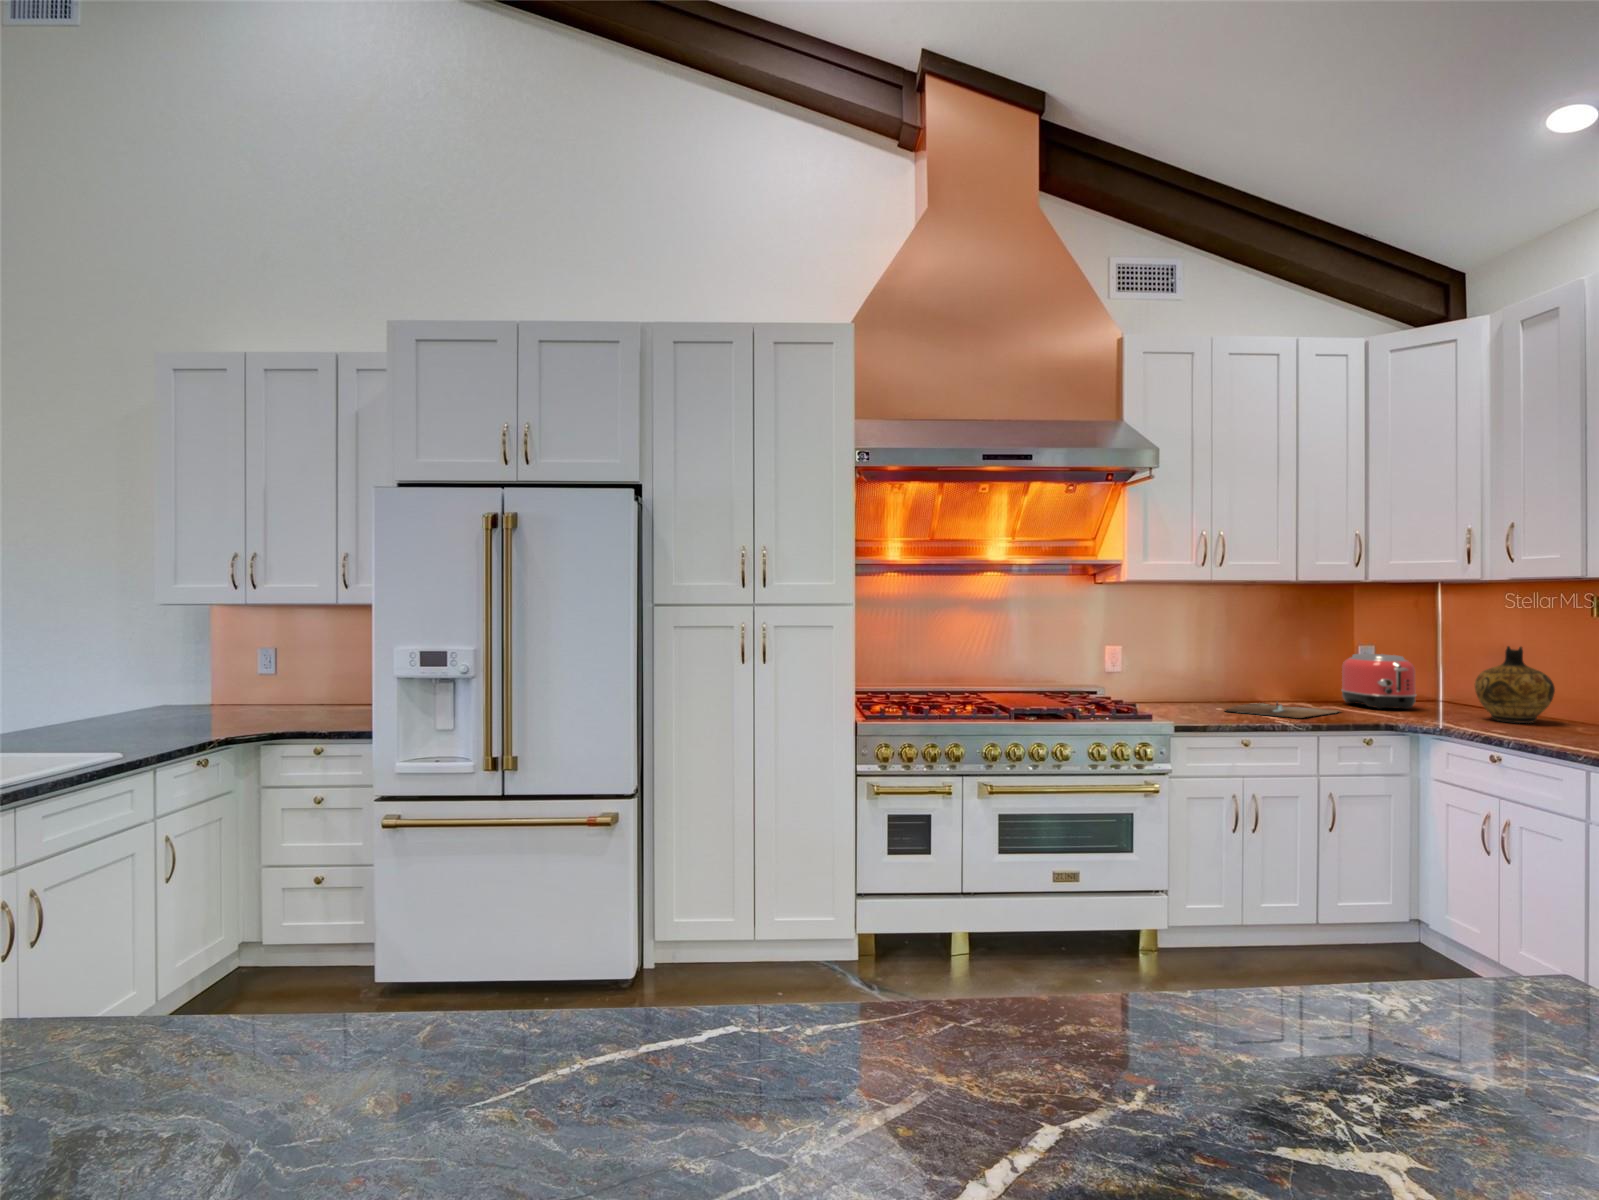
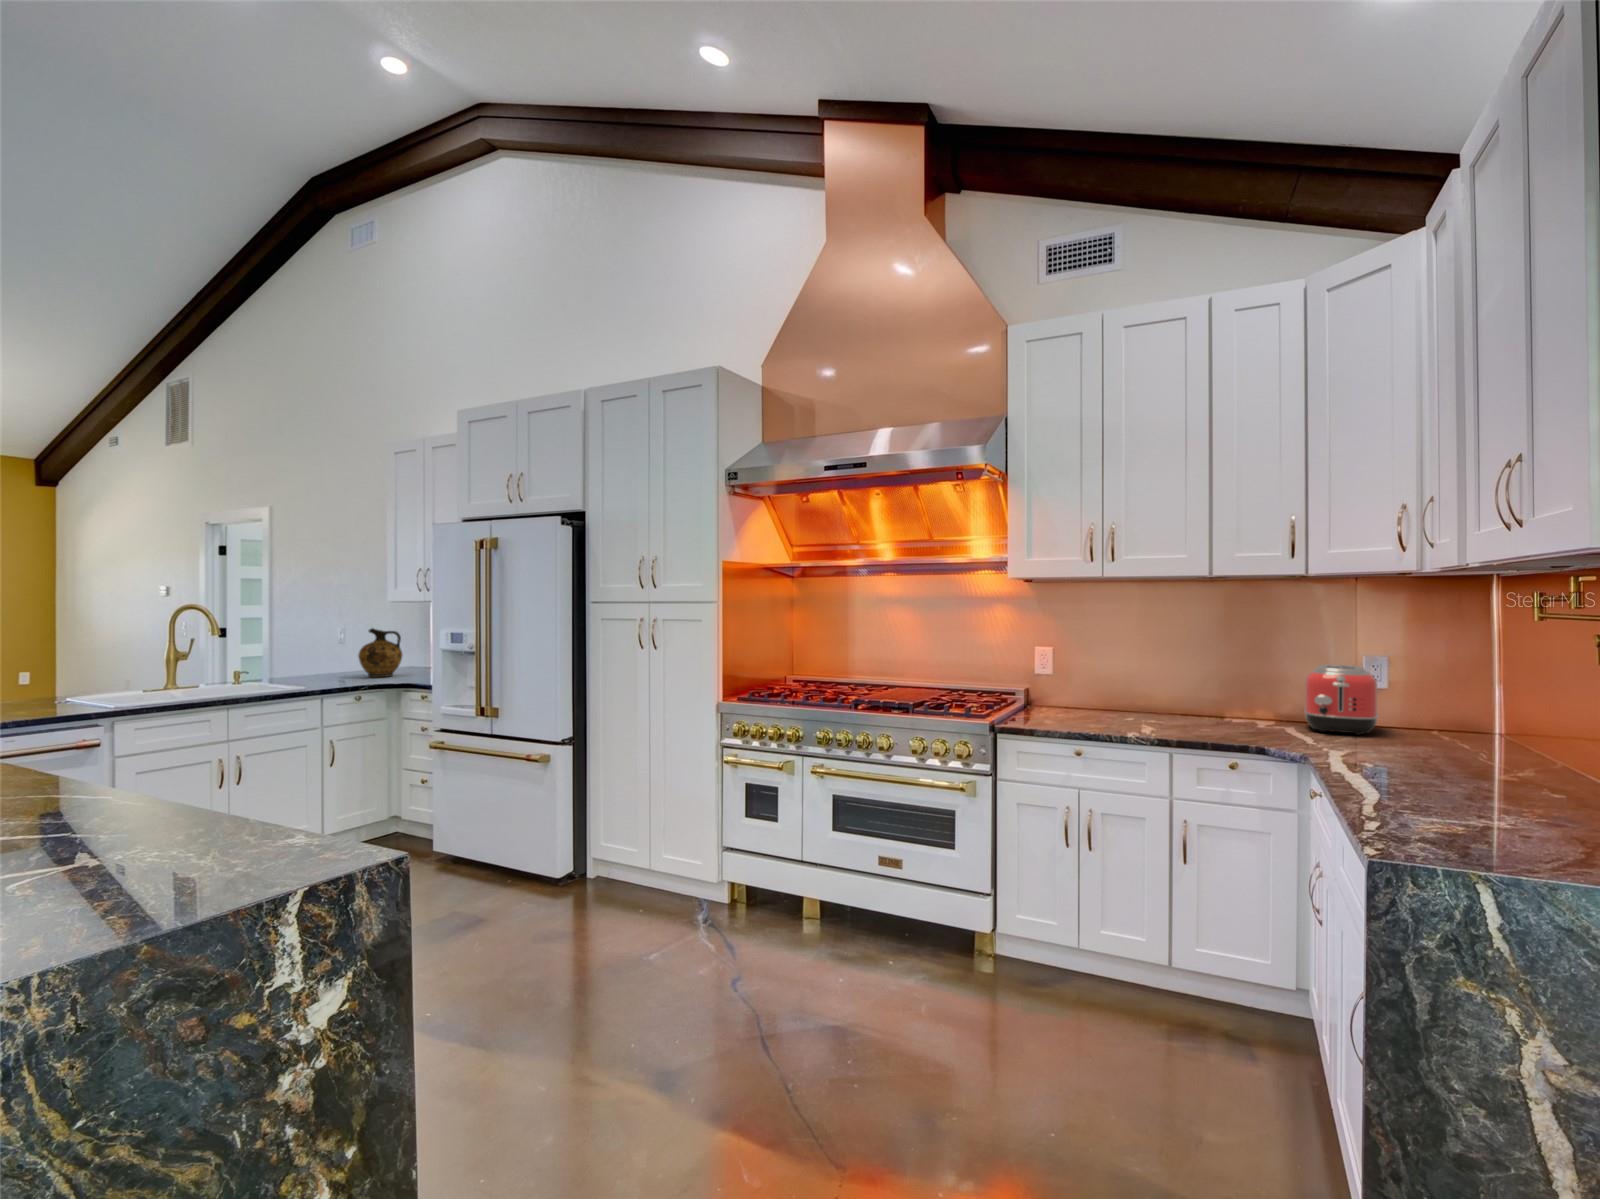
ceramic jug: present [1475,646,1555,723] -> present [359,628,402,677]
cutting board: present [1226,703,1339,718] -> none [1113,713,1255,731]

